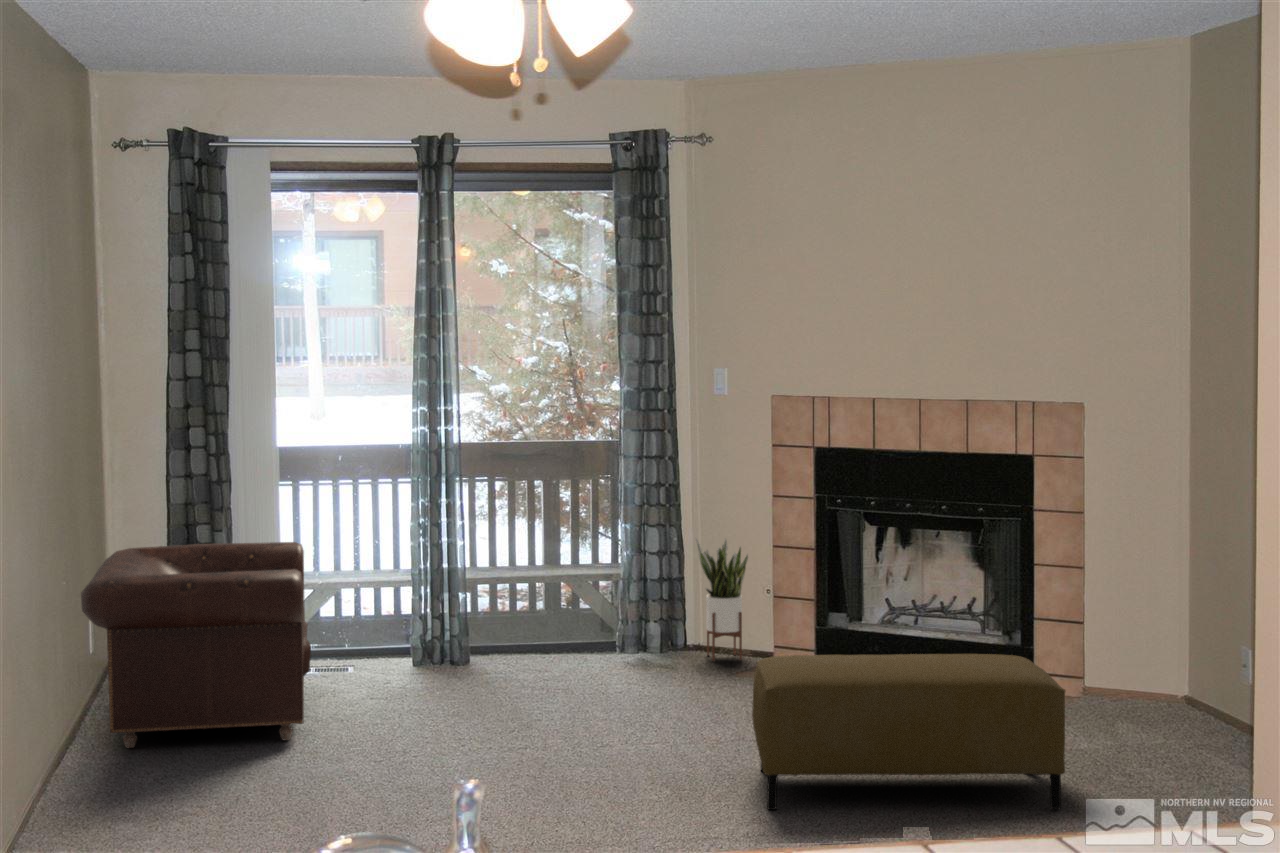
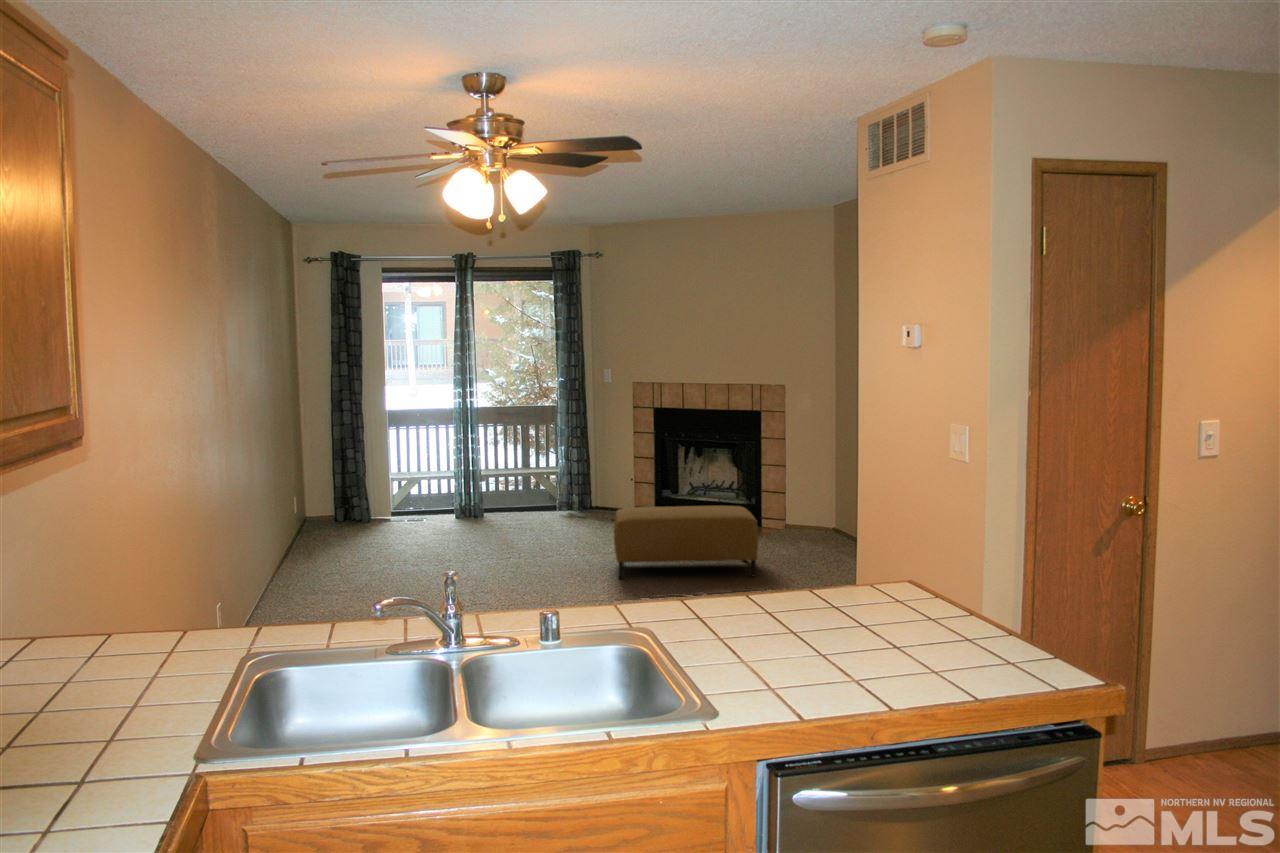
potted plant: present [696,539,748,661] -> none [596,454,623,514]
armchair: present [81,542,311,748] -> none [289,457,403,557]

